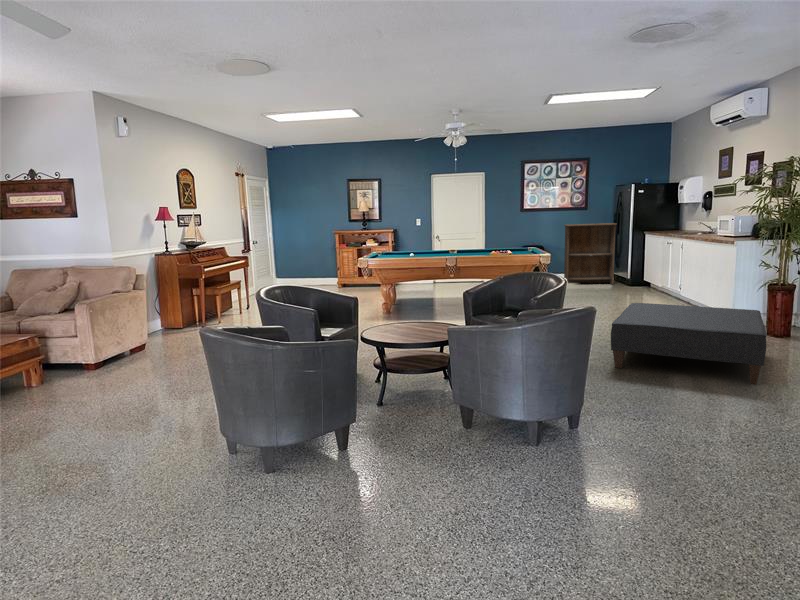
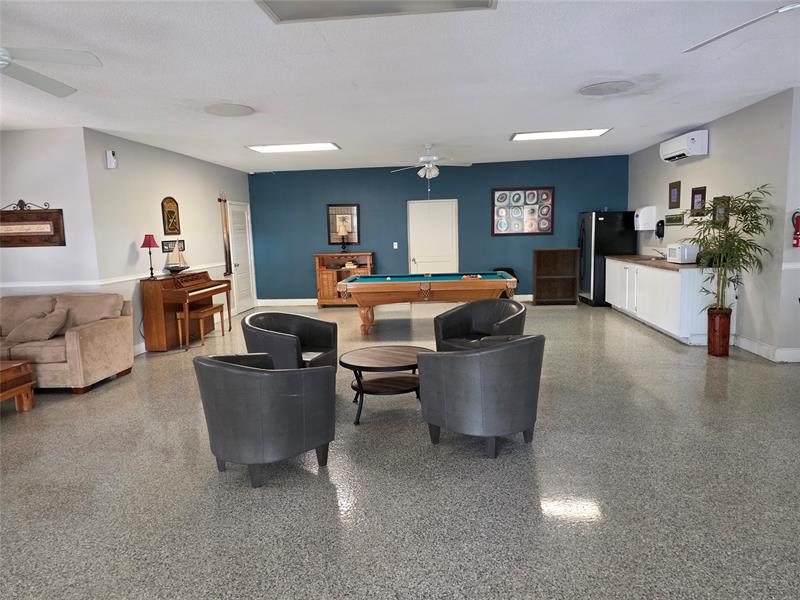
ottoman: present [611,303,767,385] -> none [566,326,699,401]

